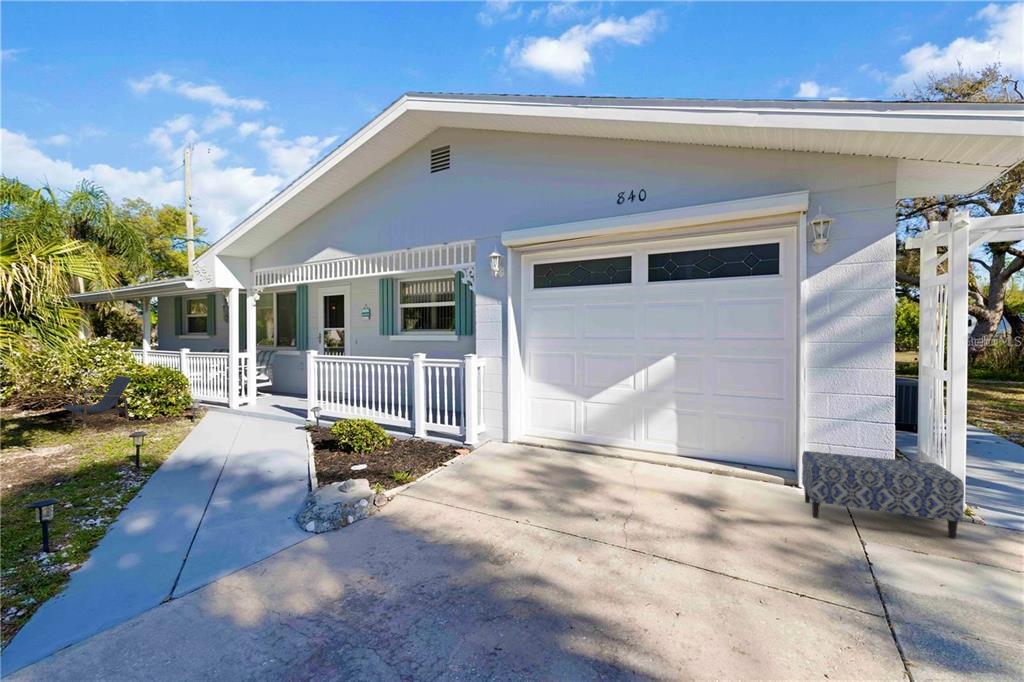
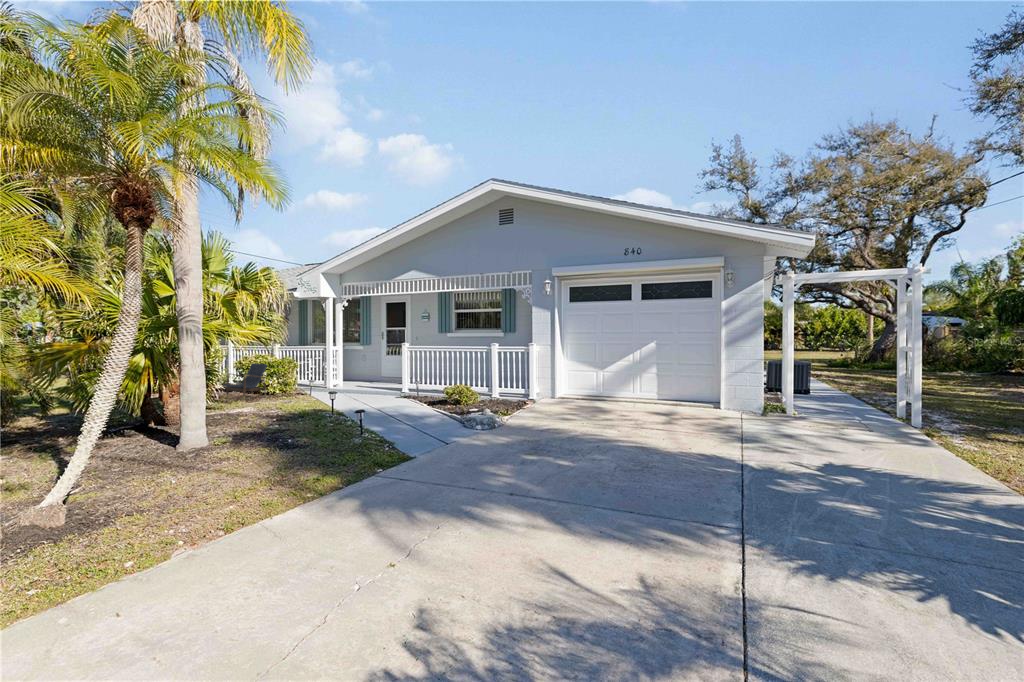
bench: present [802,451,964,538] -> none [722,389,787,422]

